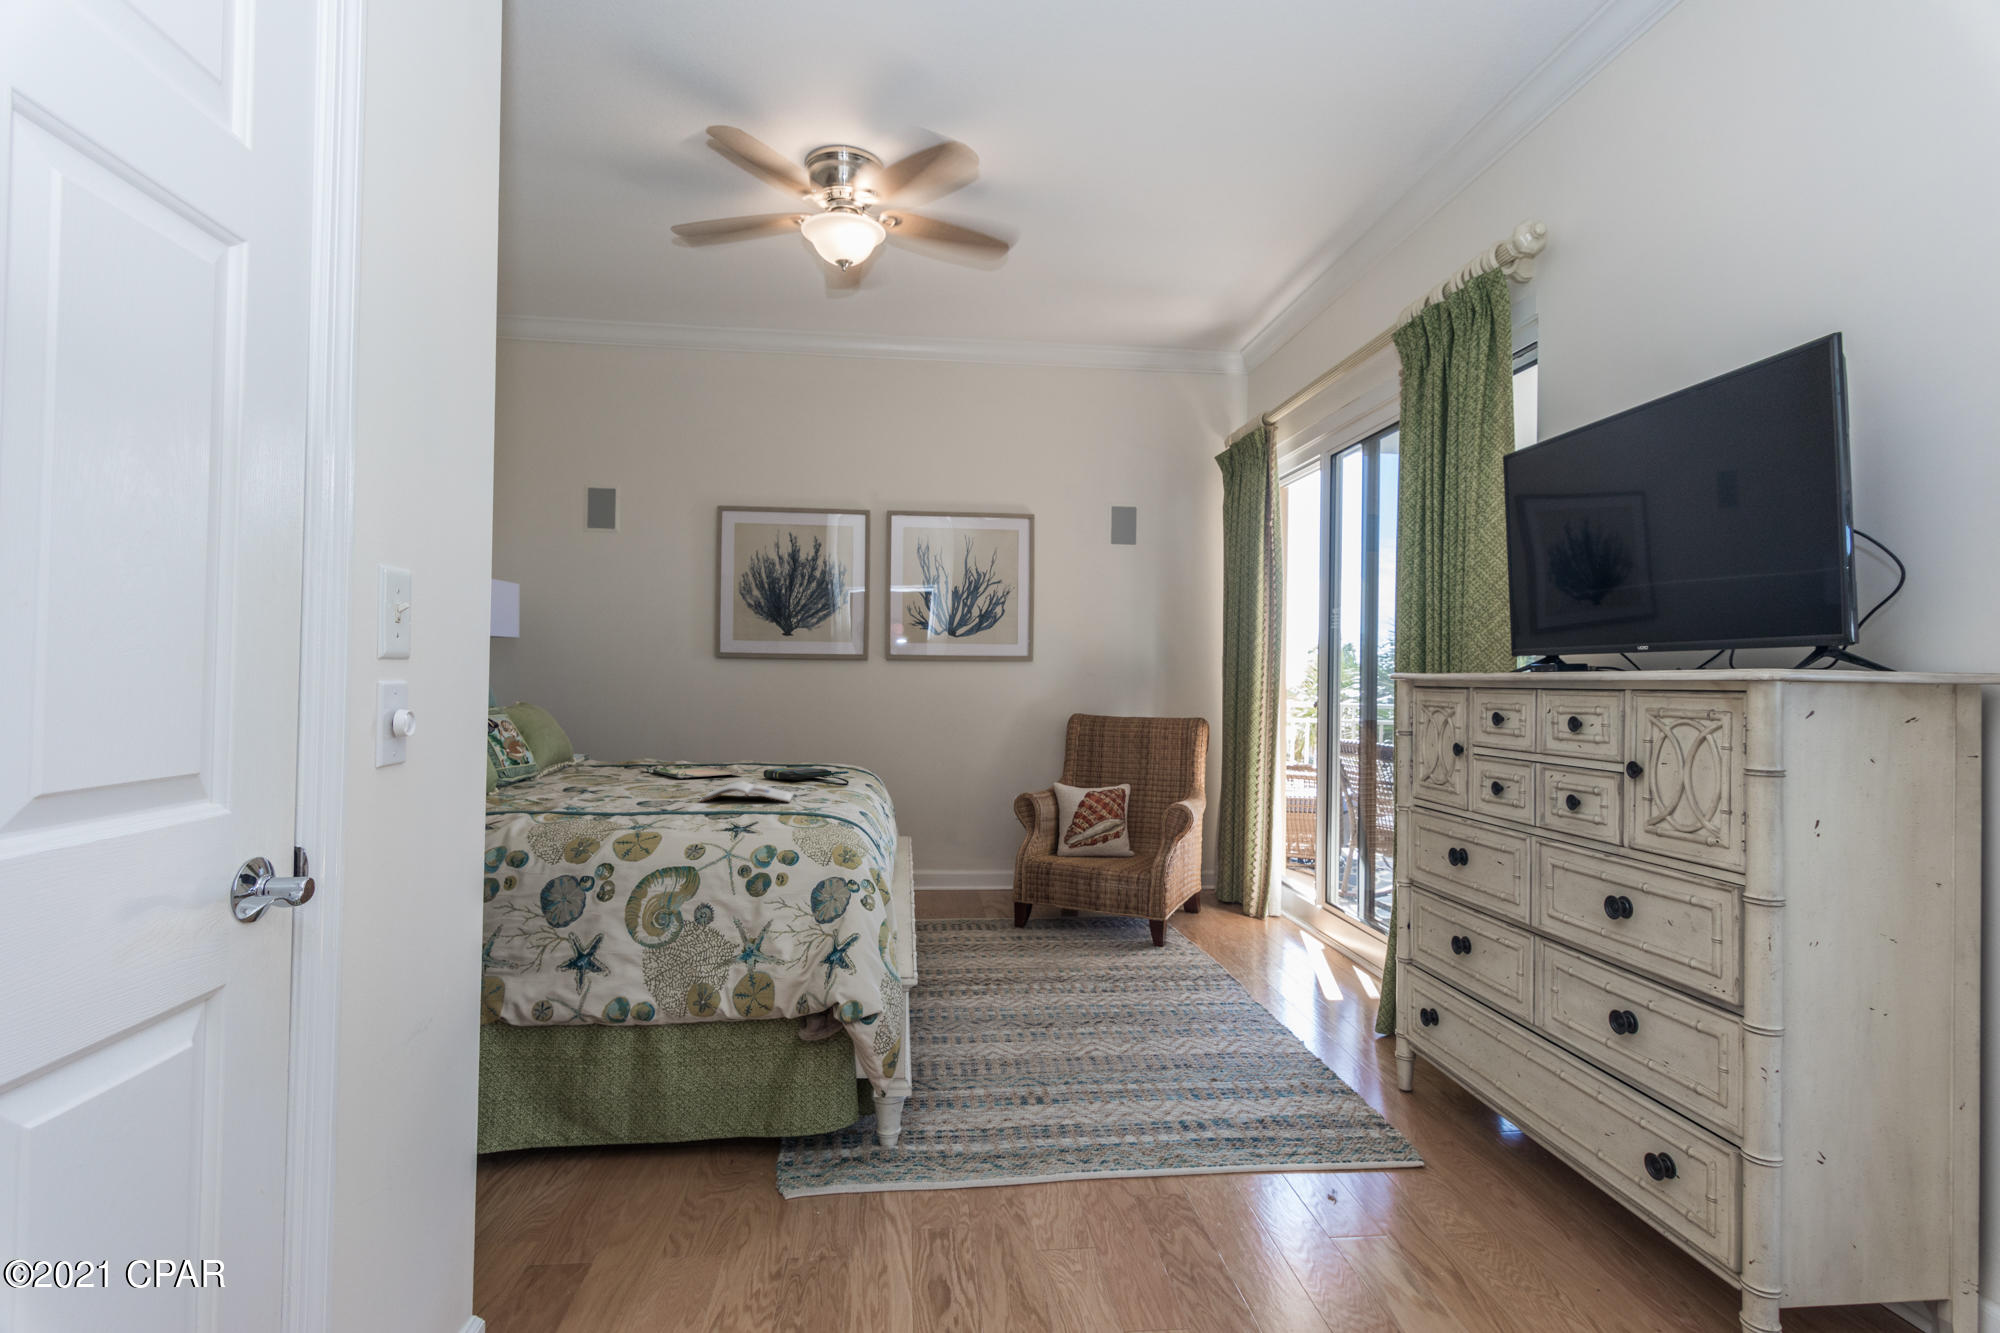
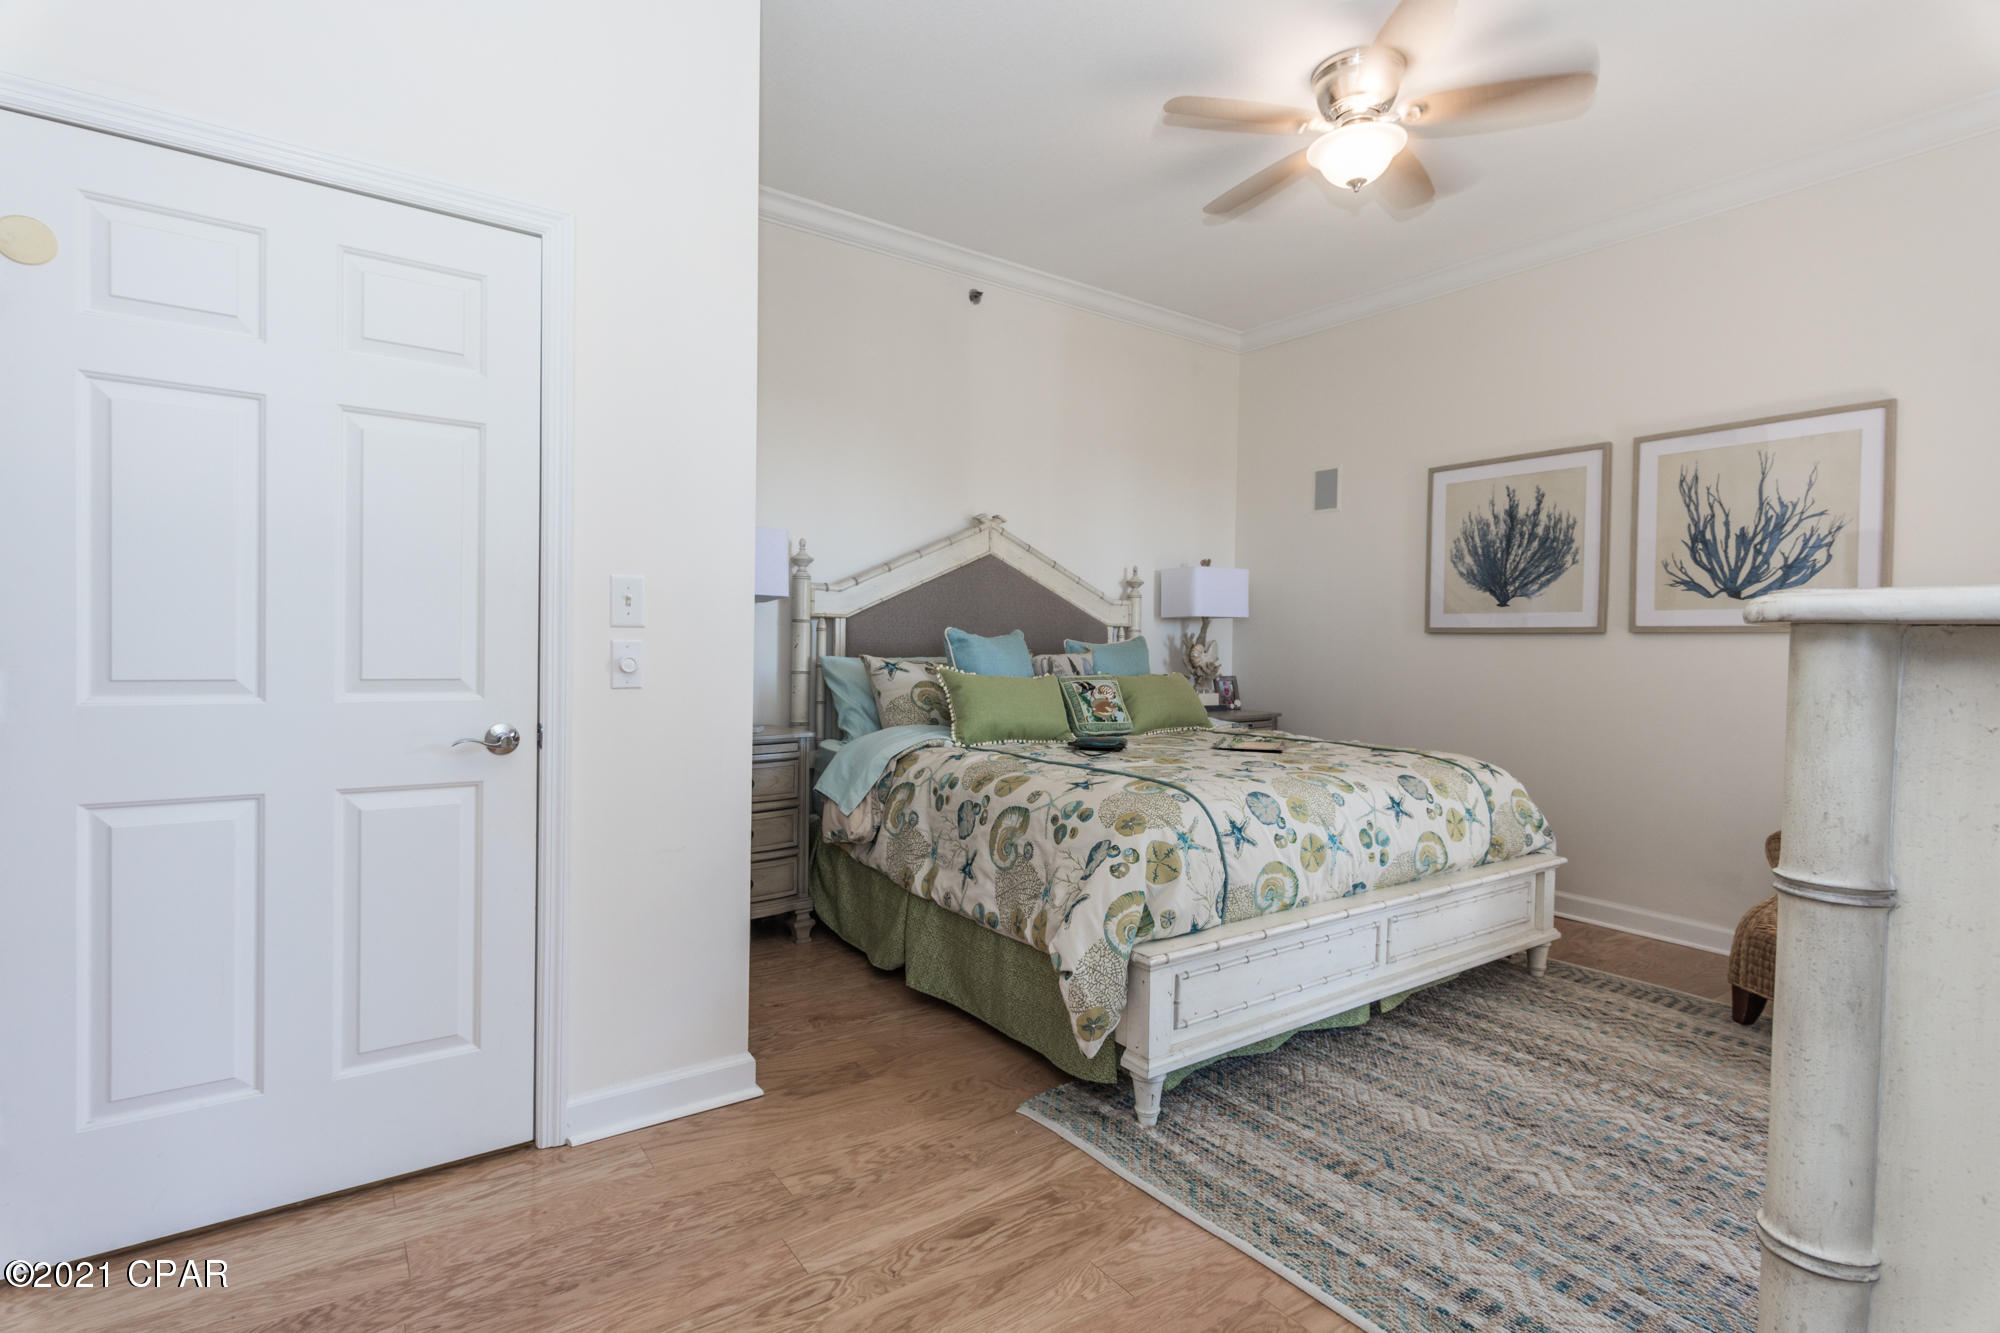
tote bag: present [763,767,849,786] -> present [1067,737,1128,757]
magazine: present [700,782,793,802] -> none [1136,752,1238,774]

